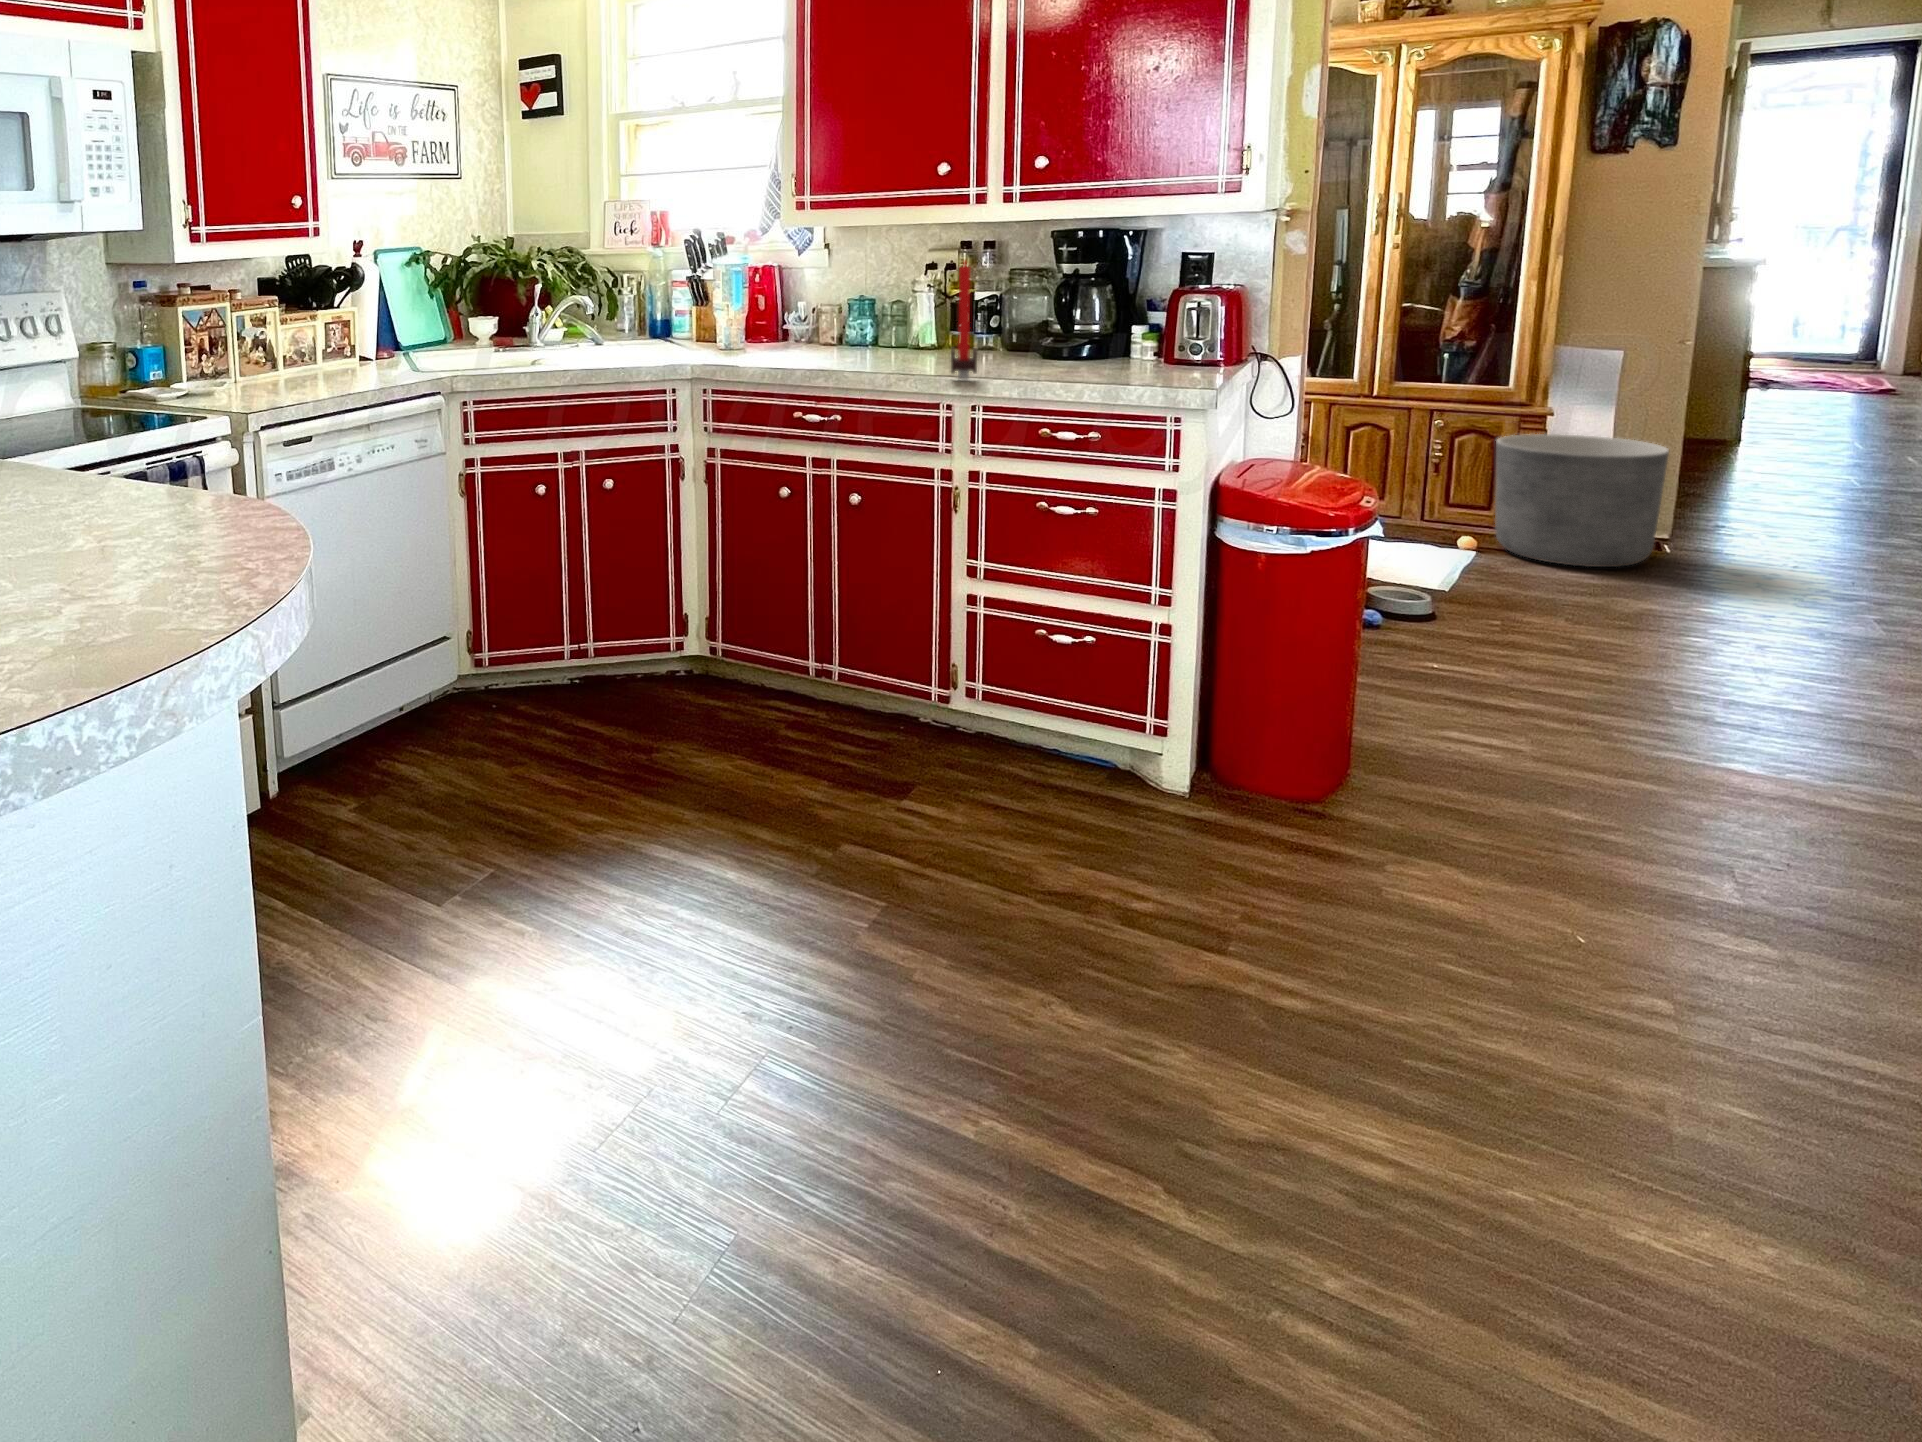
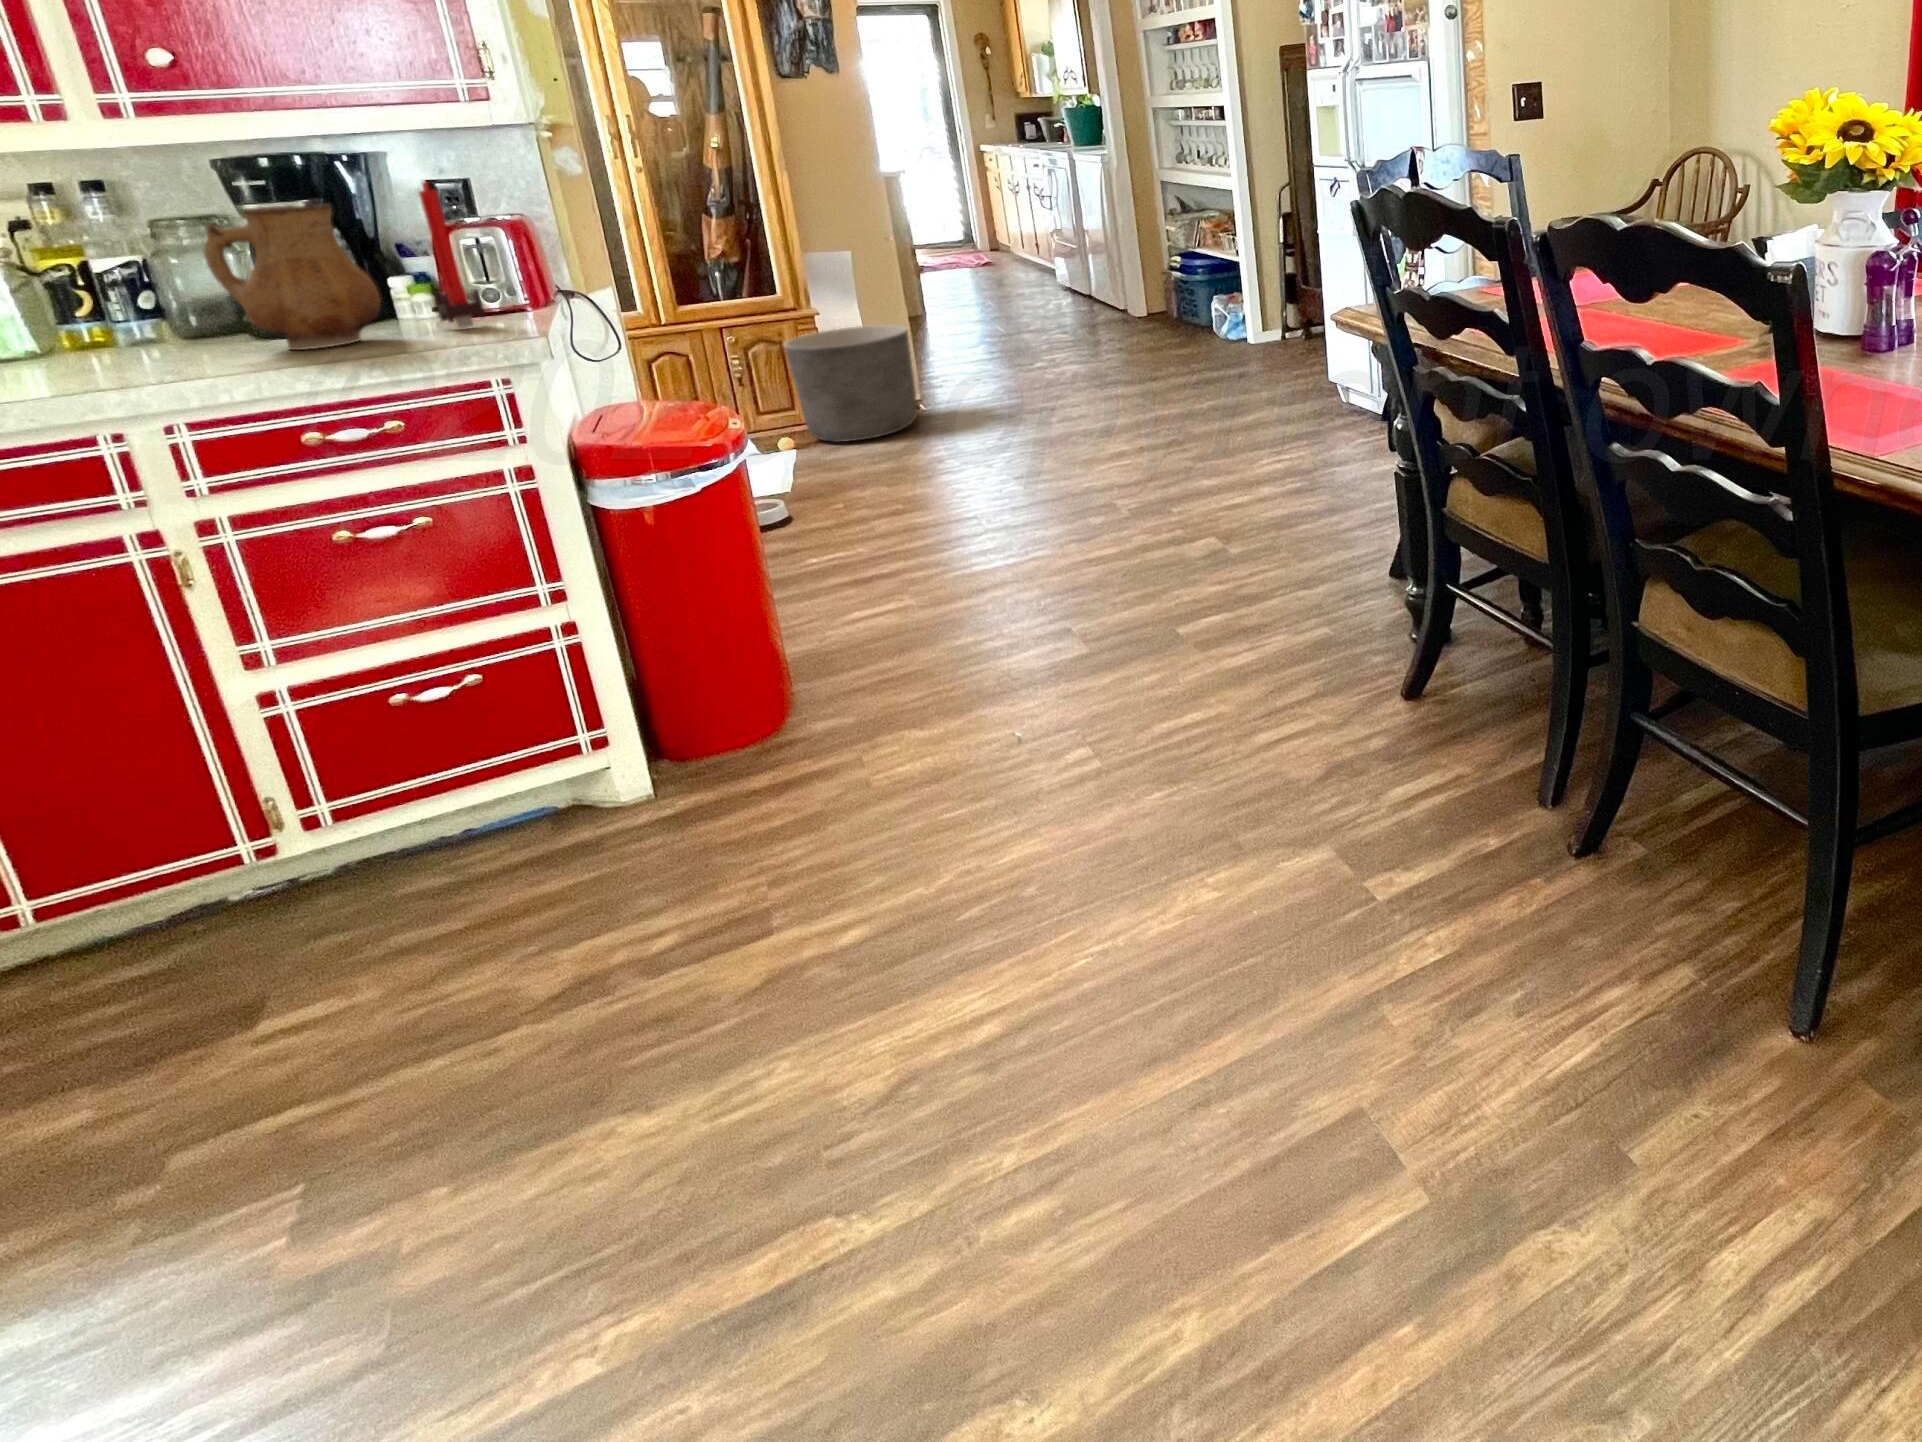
candle: present [951,261,977,380] -> present [419,182,485,328]
ceramic pitcher: none [1029,266,1120,370] -> present [204,204,381,350]

